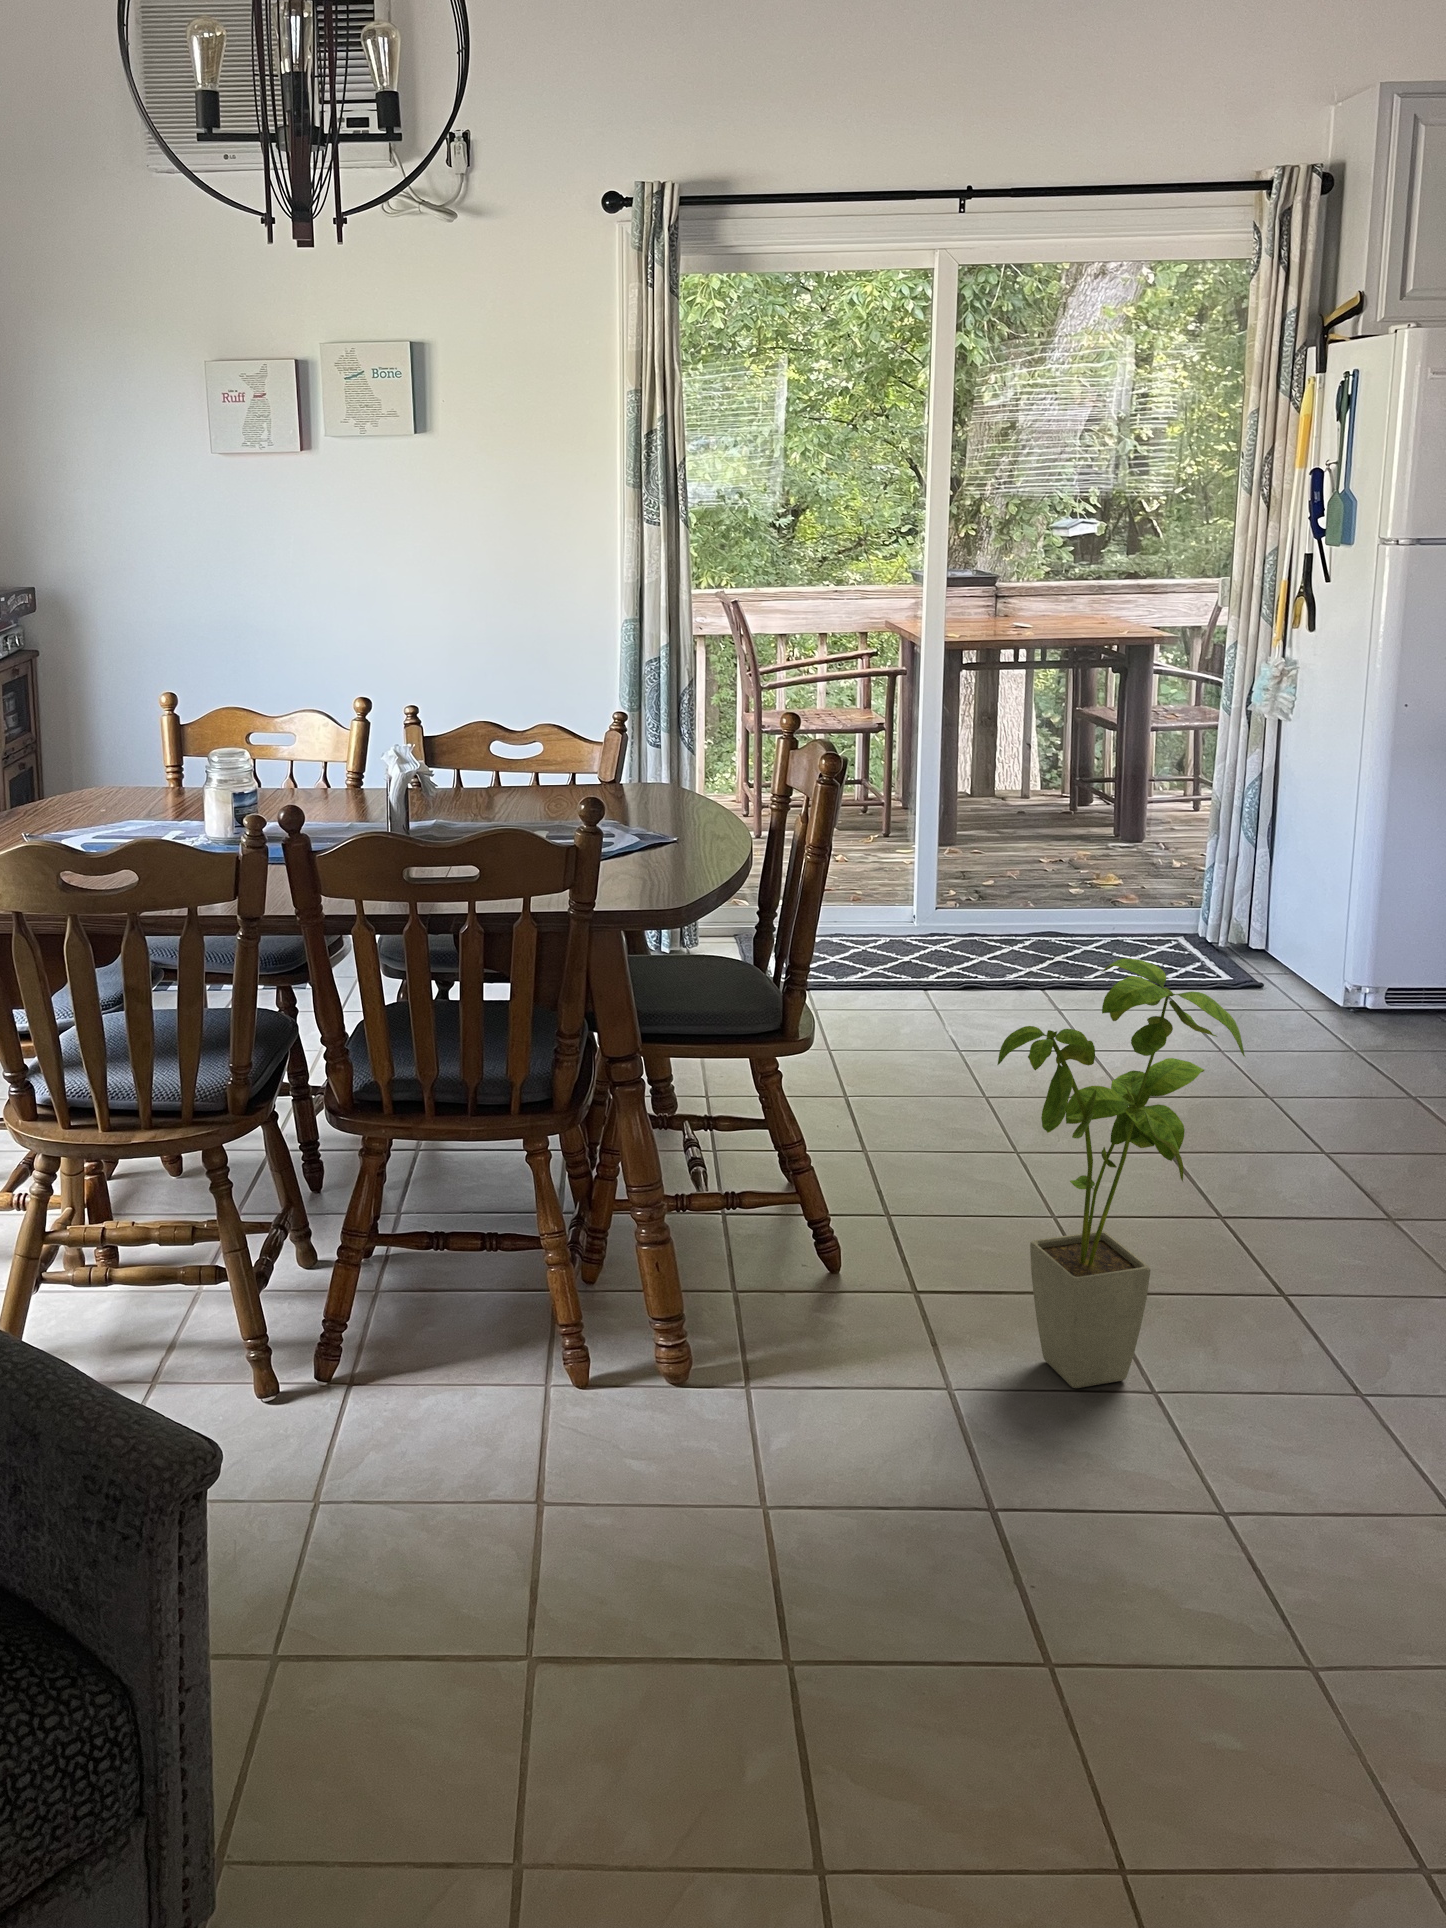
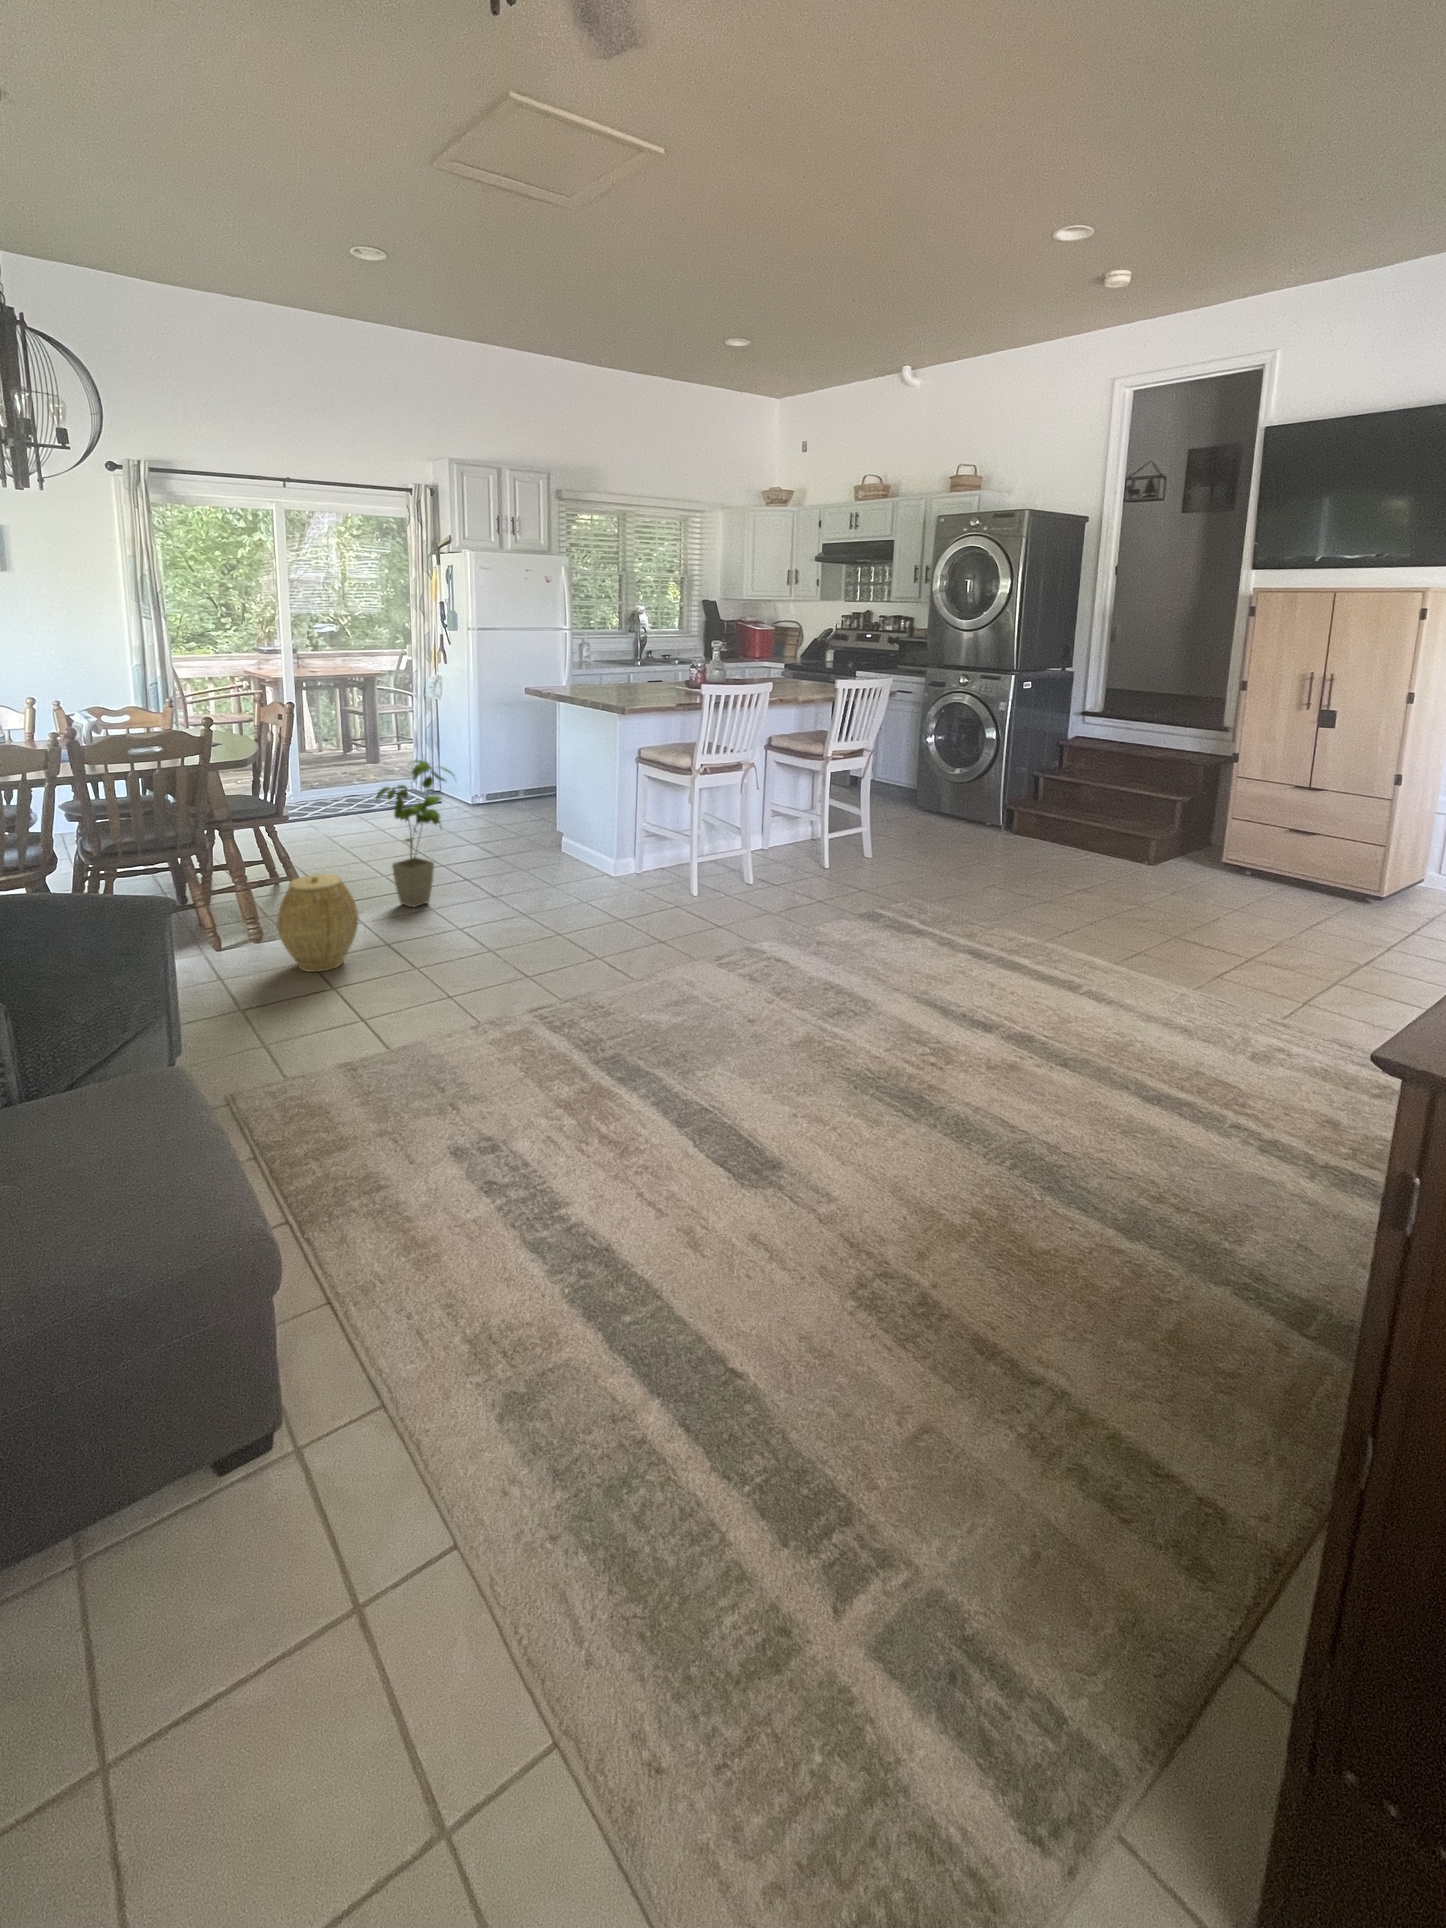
woven basket: none [637,1290,859,1598] -> present [277,874,358,972]

